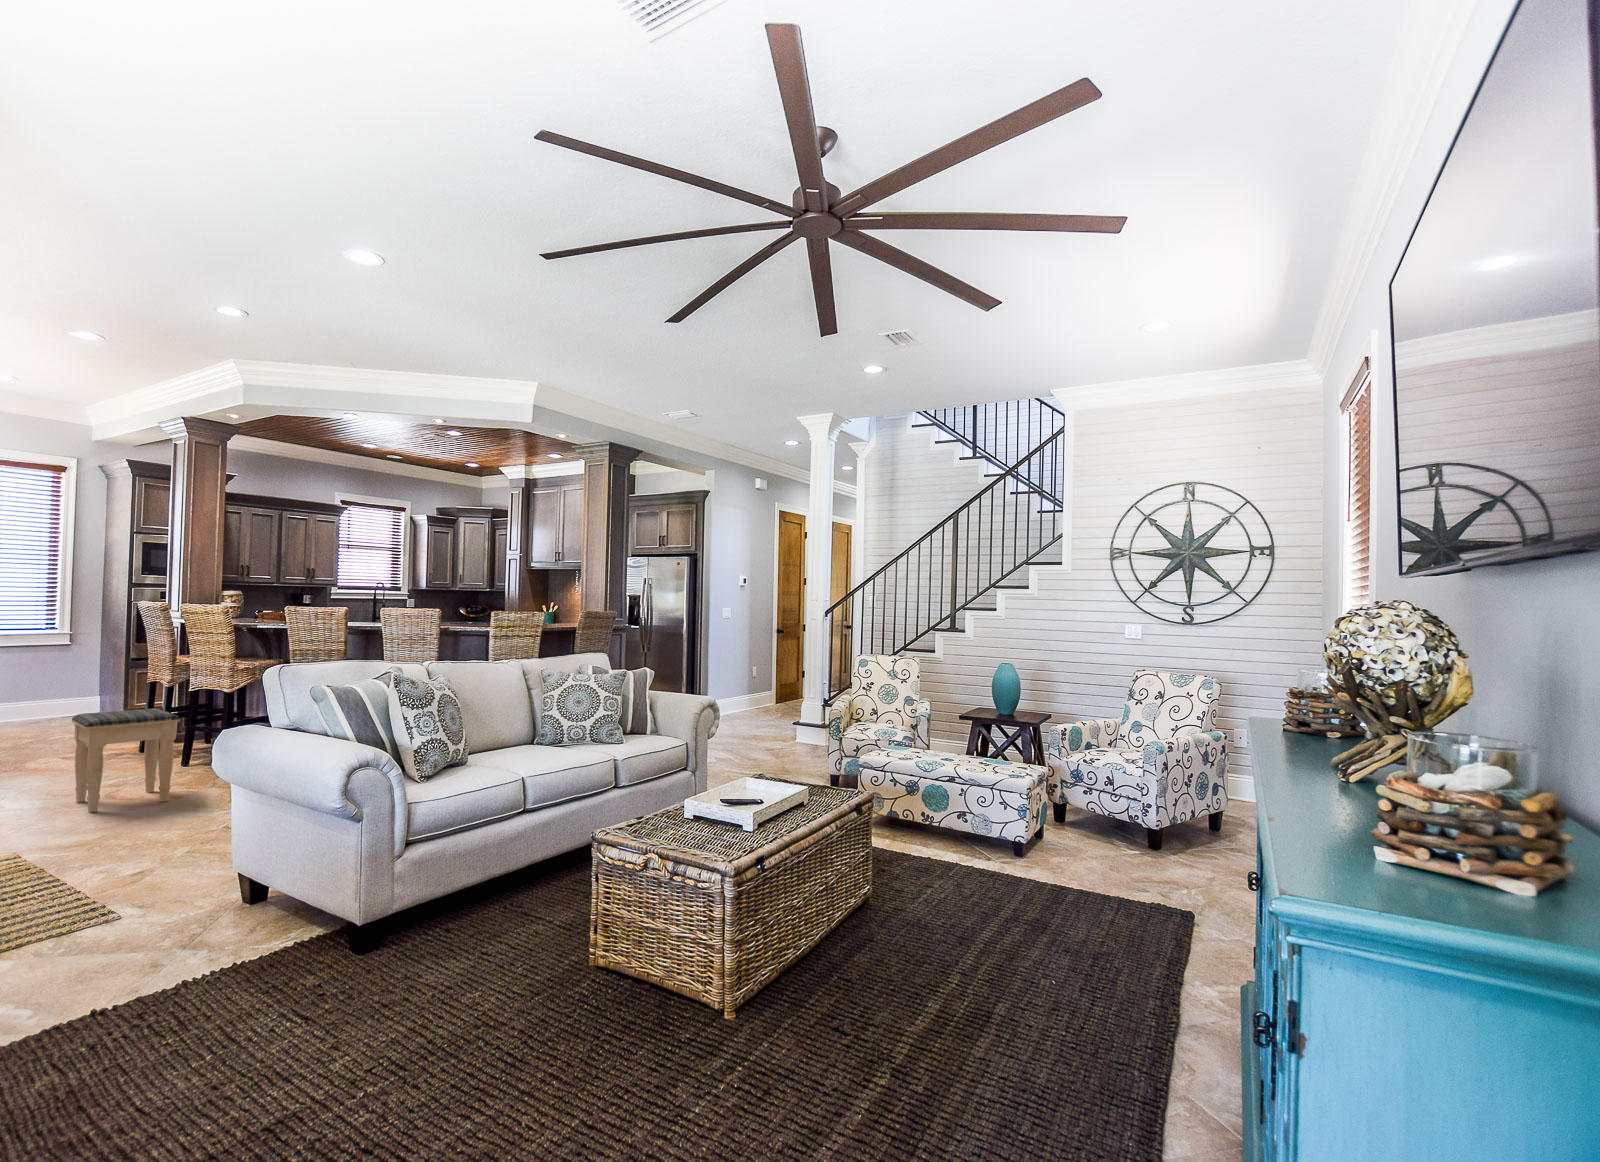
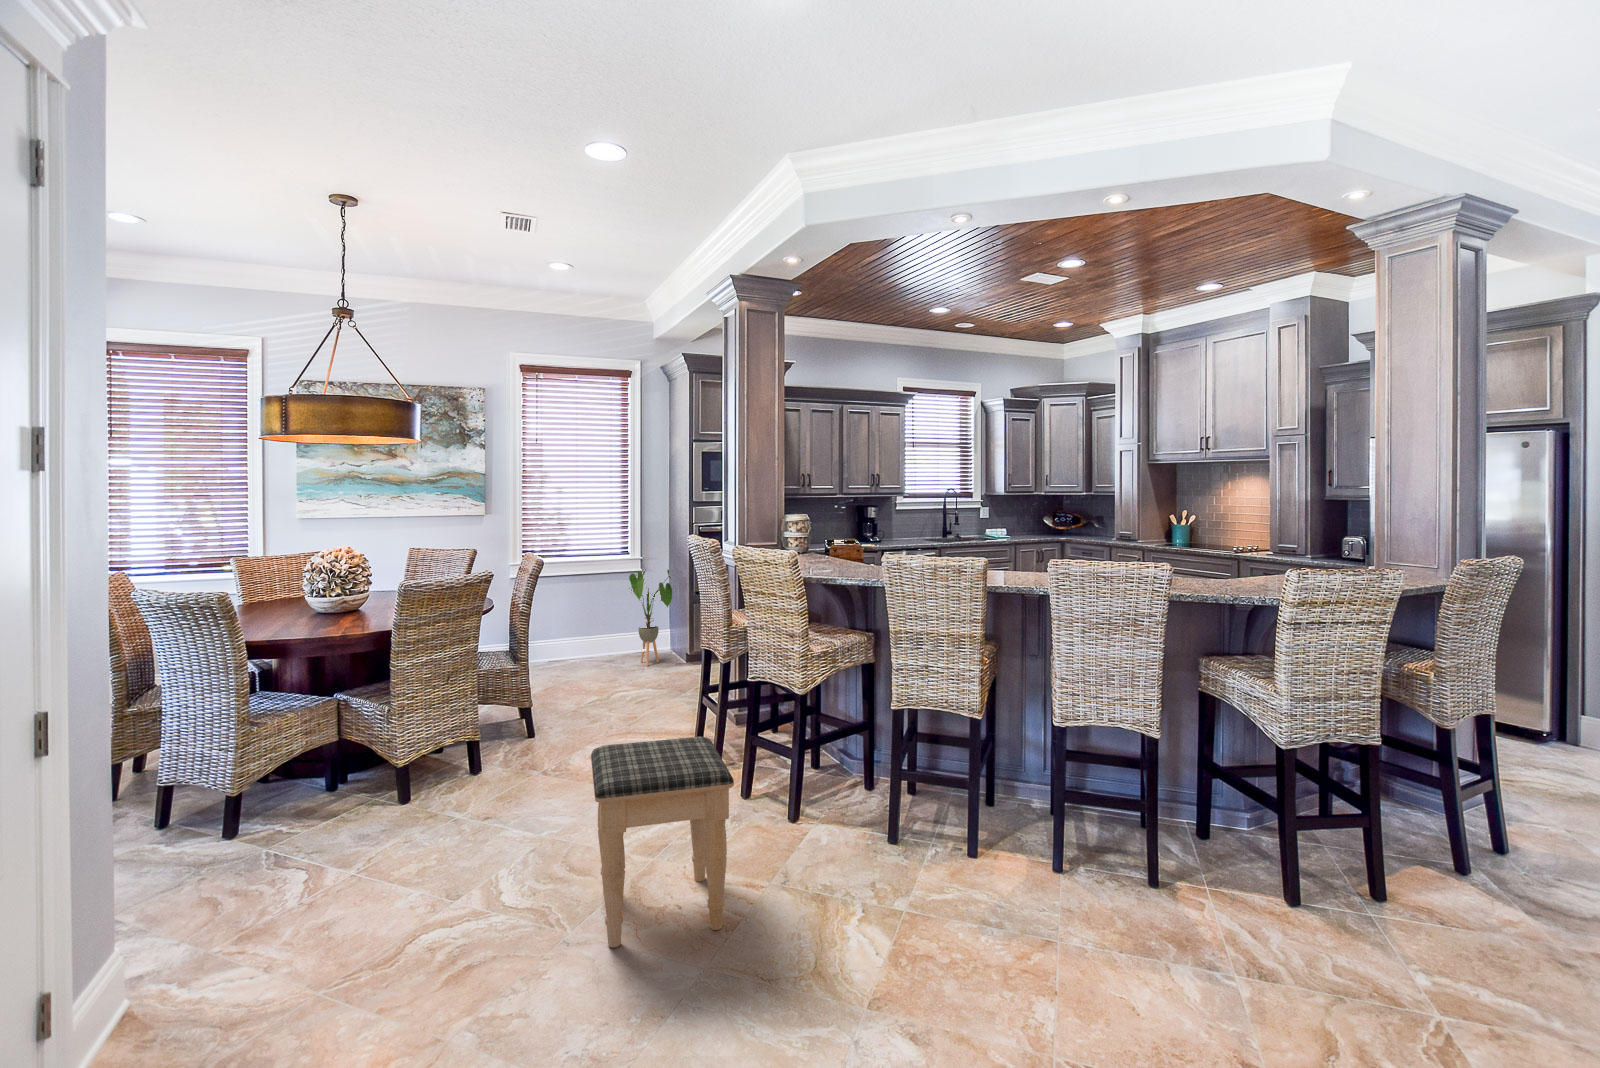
house plant: none [46,638,116,724] -> present [629,569,672,666]

